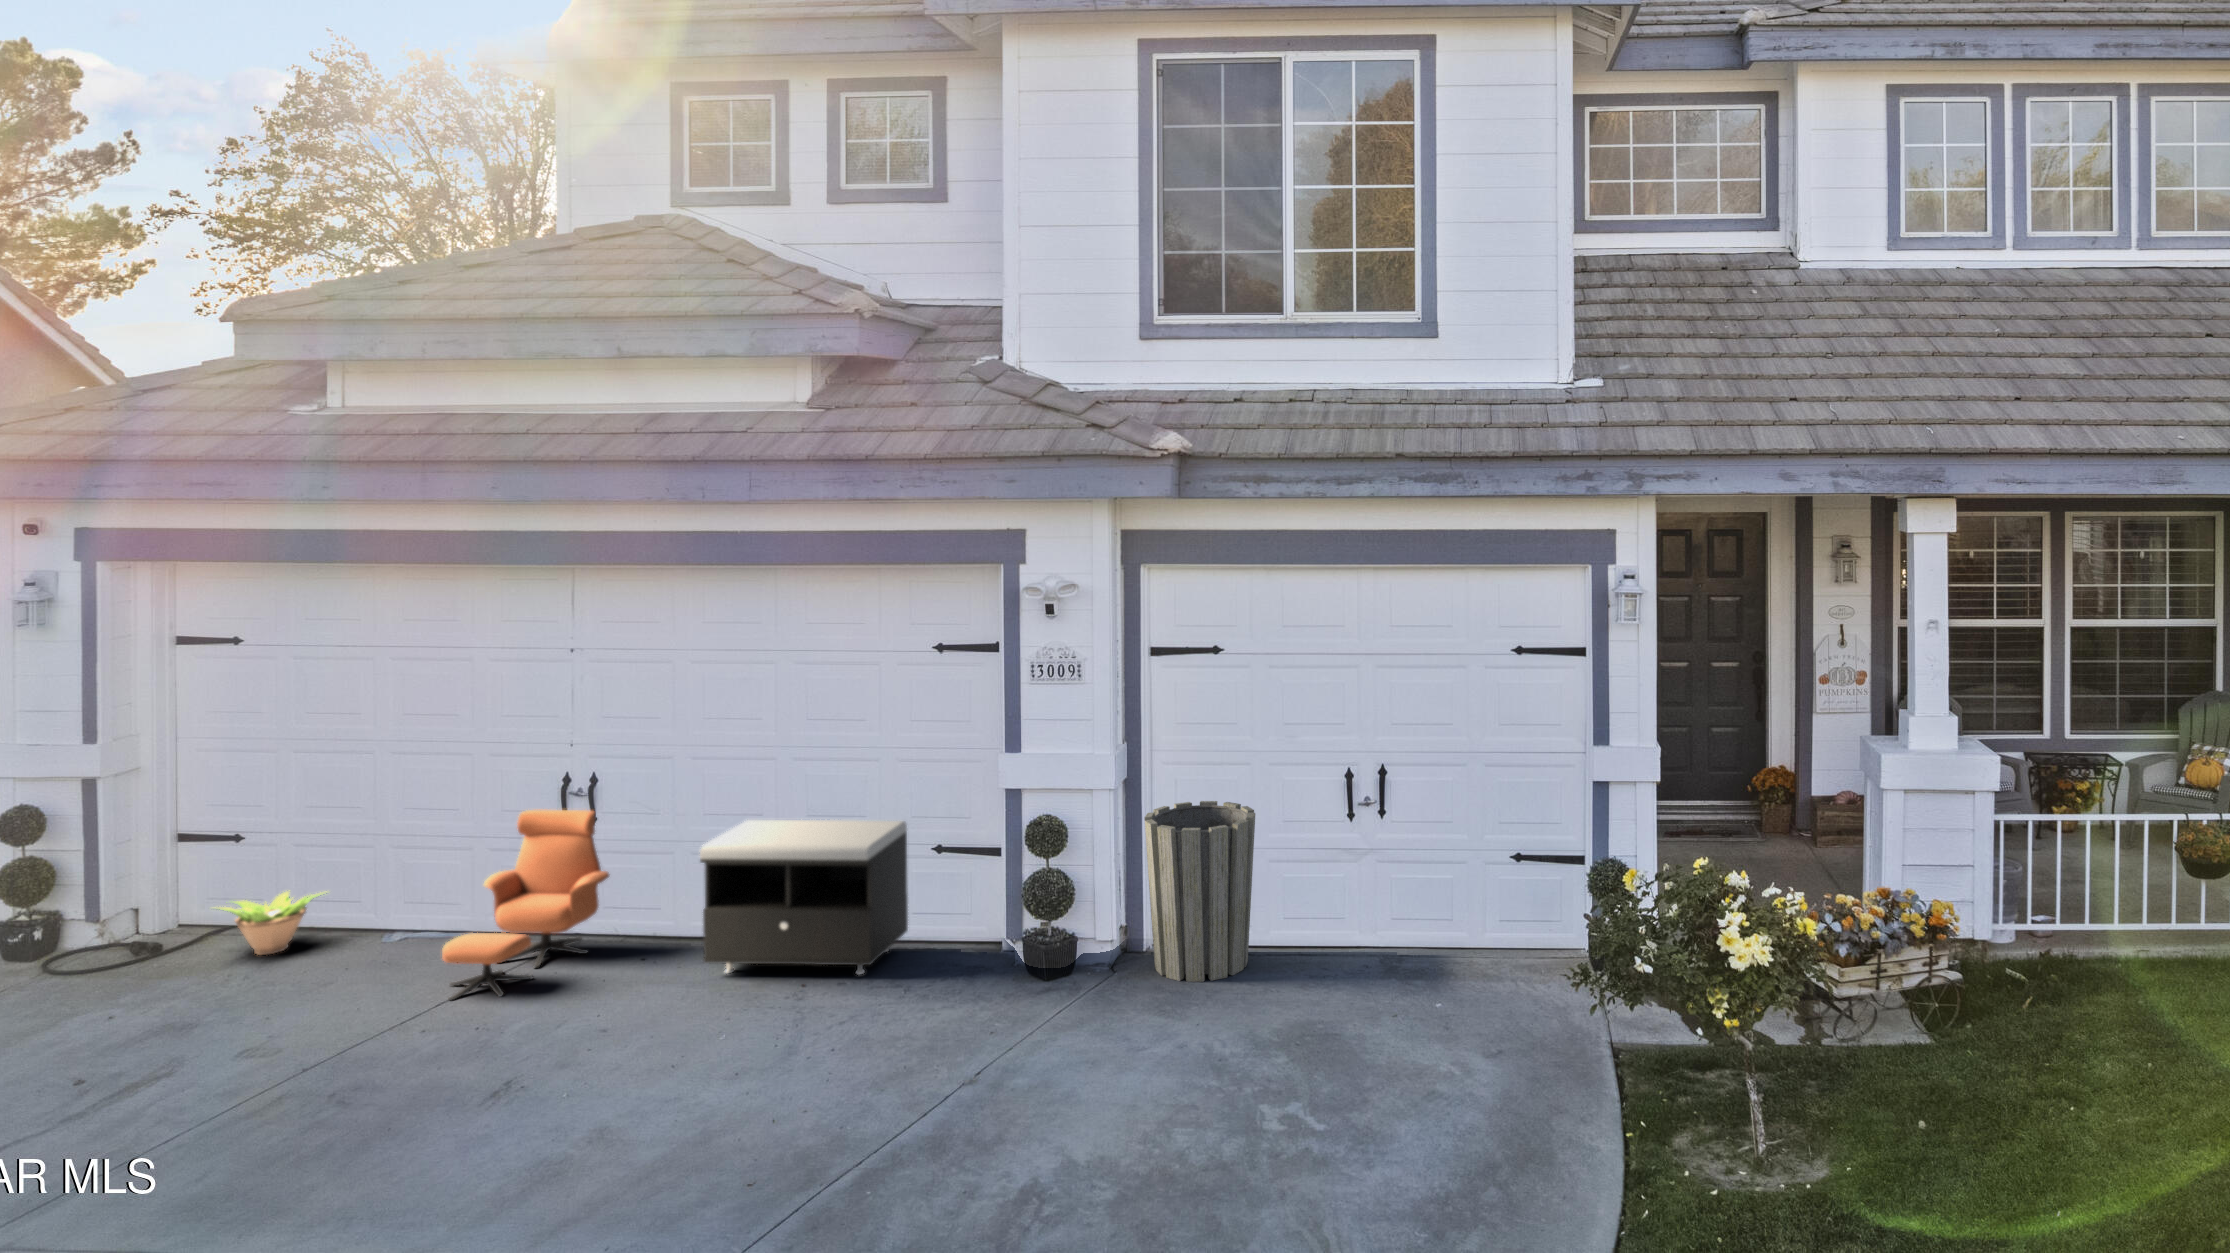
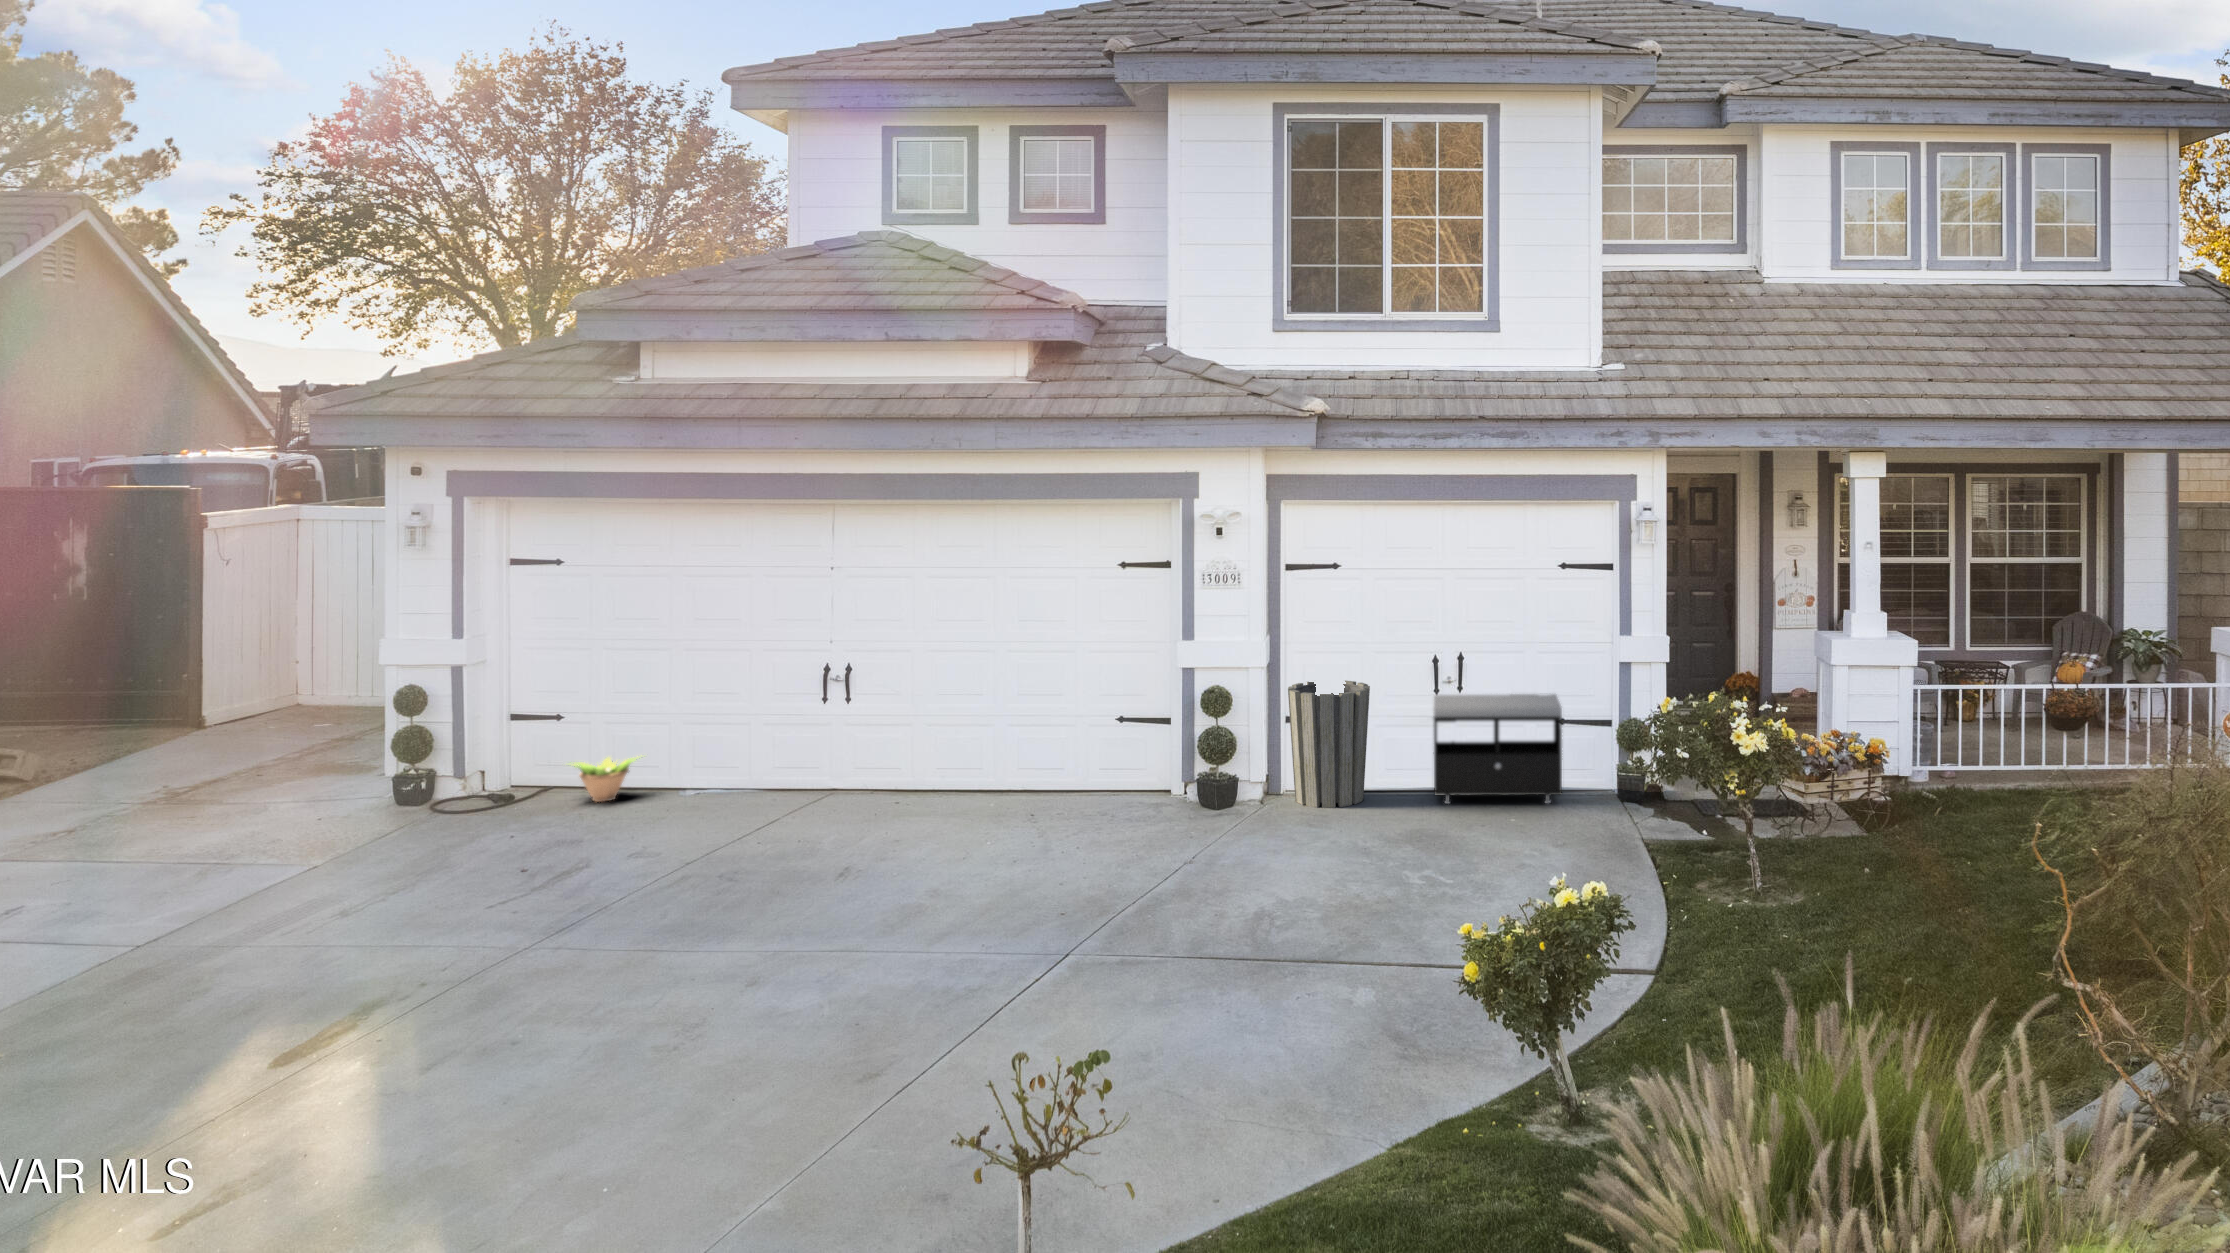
lounge chair: present [442,809,609,1001] -> none [761,690,871,824]
storage bench: present [700,820,908,974] -> present [1433,694,1562,804]

